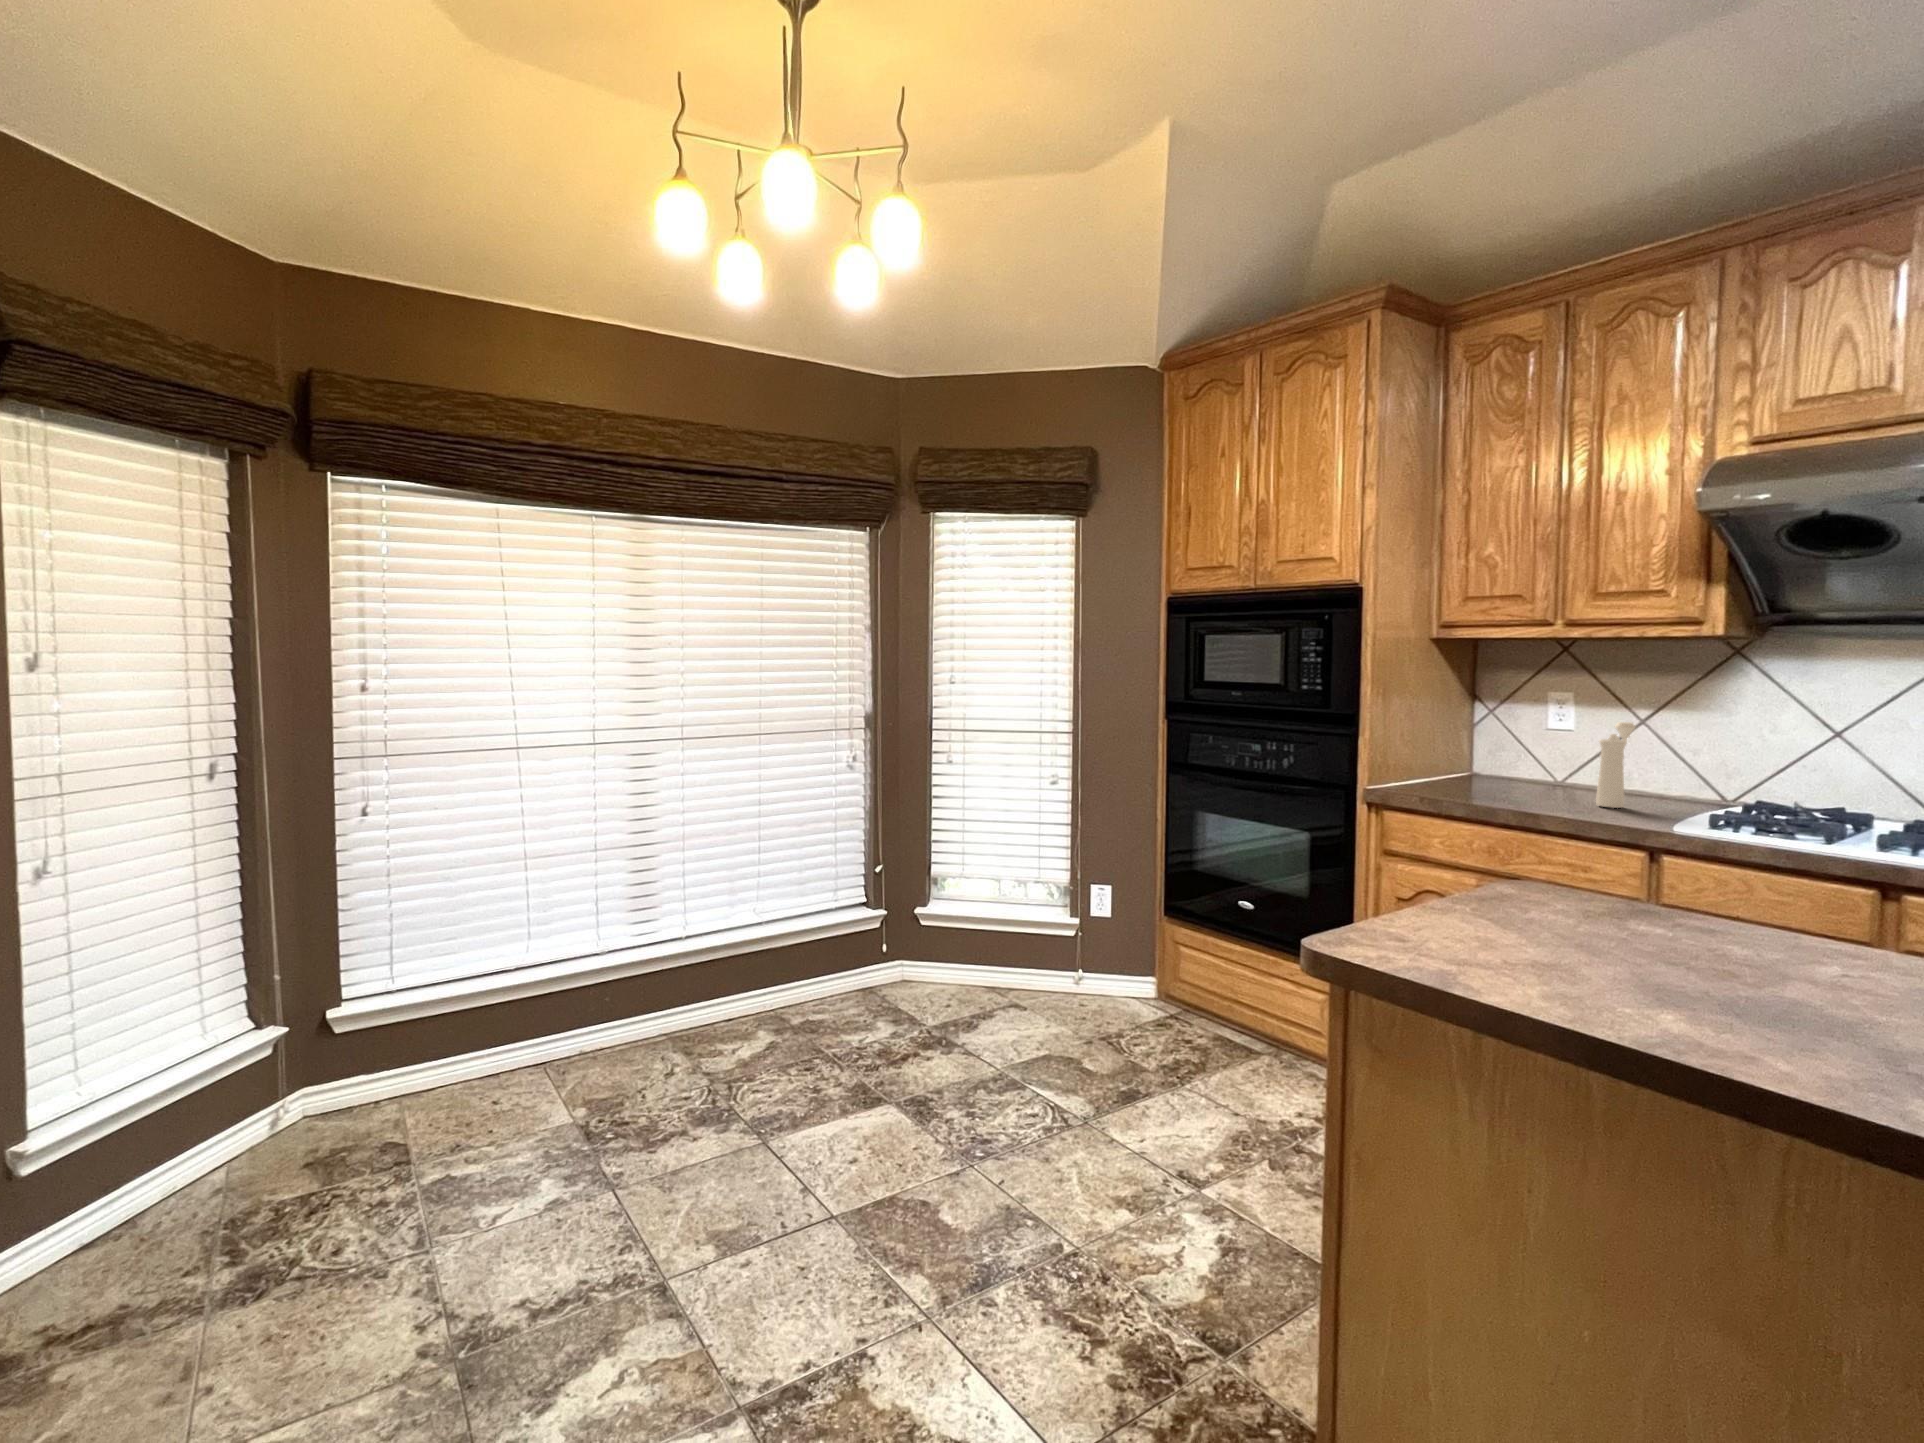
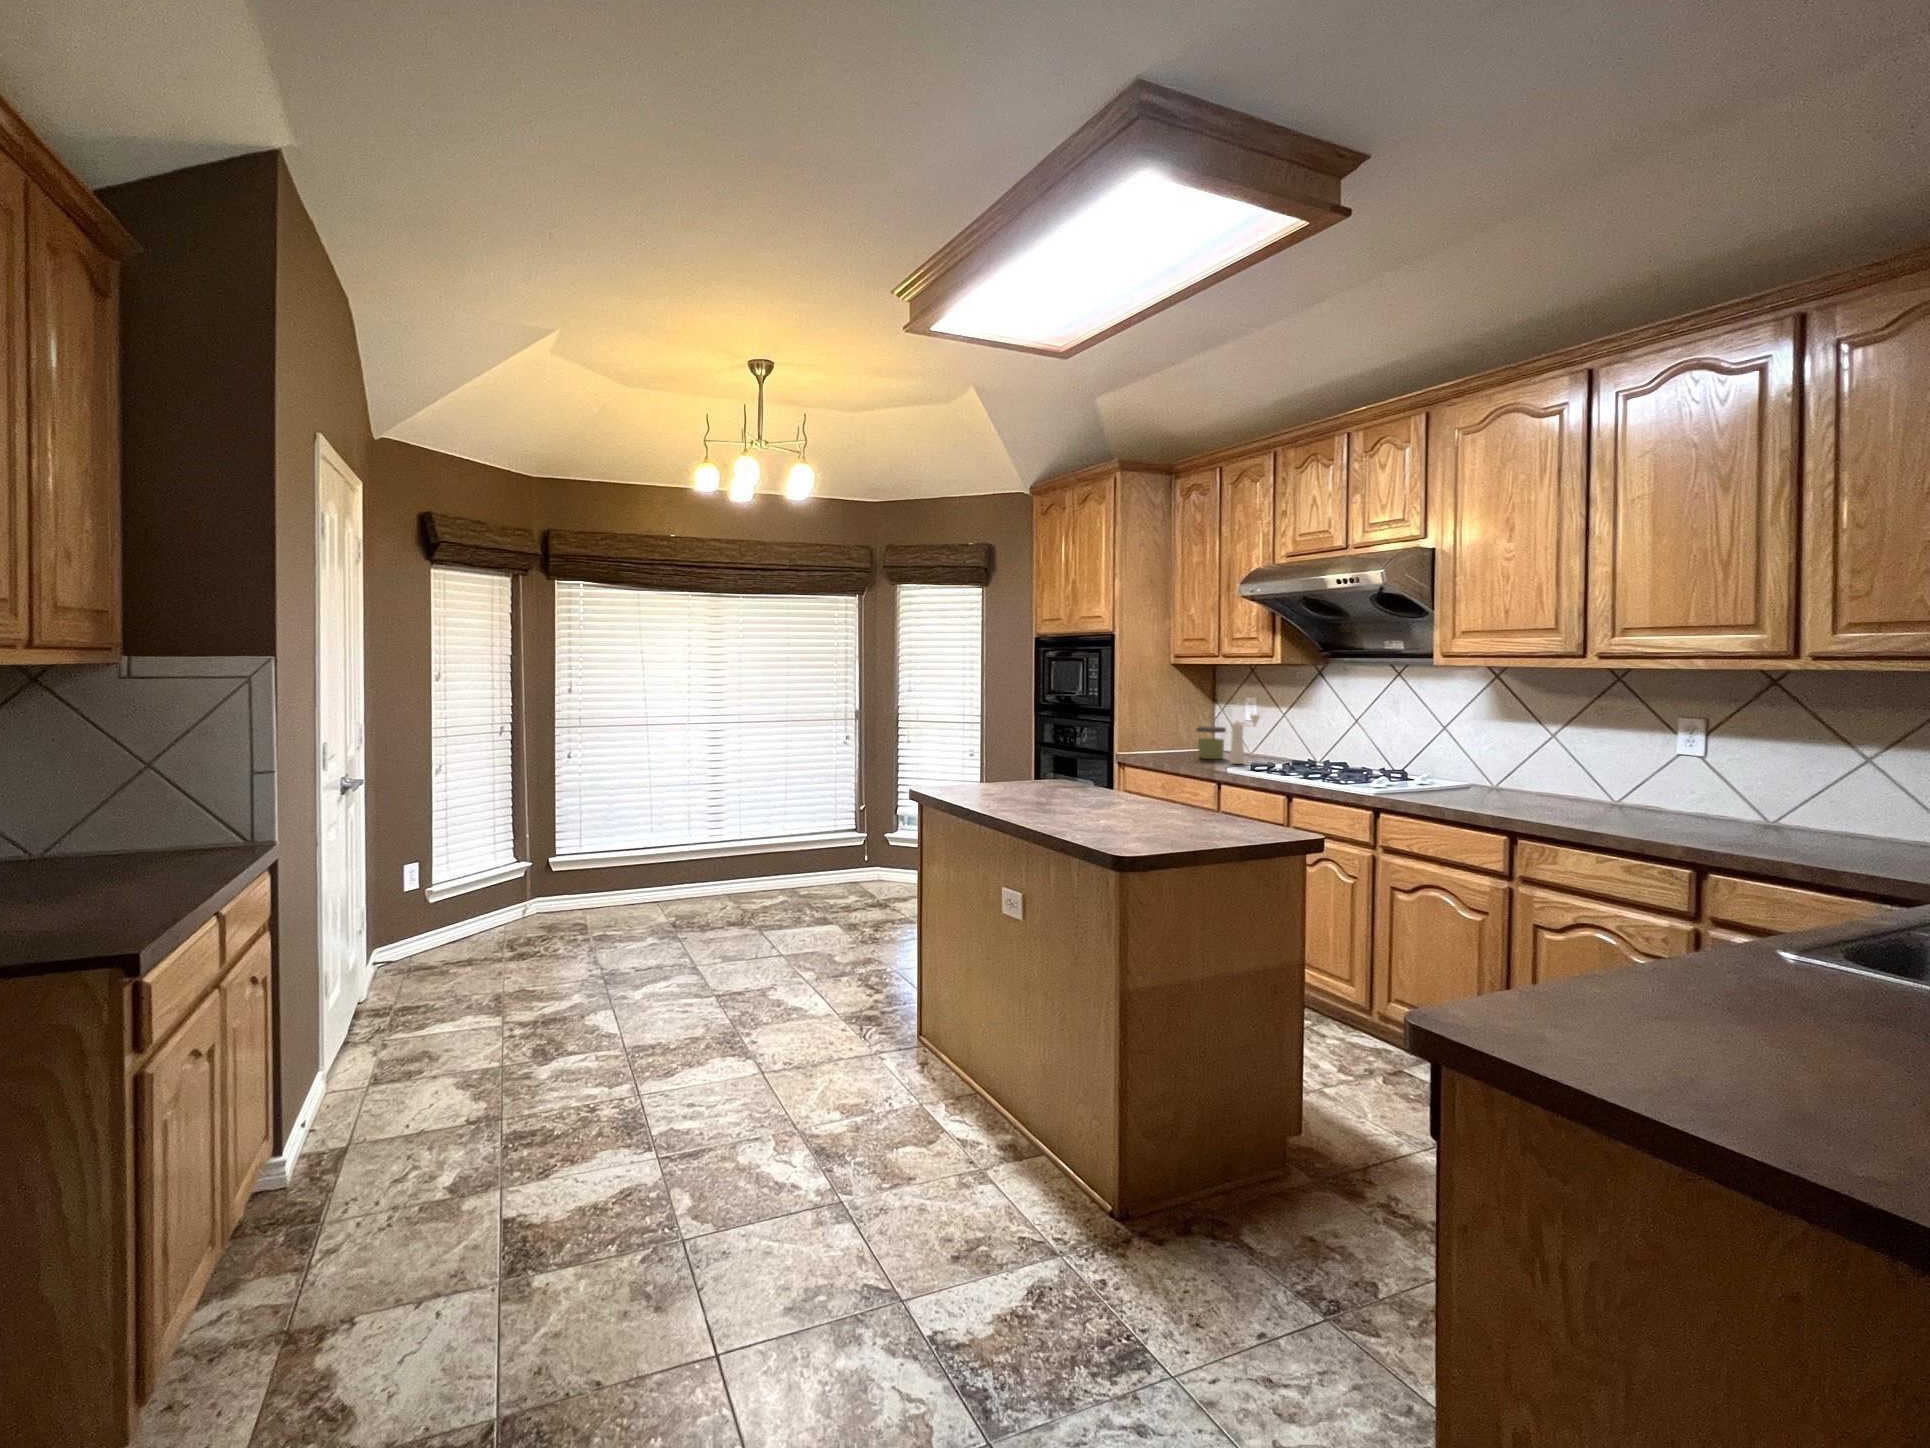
jar: none [1495,740,1556,796] -> present [1197,726,1226,759]

